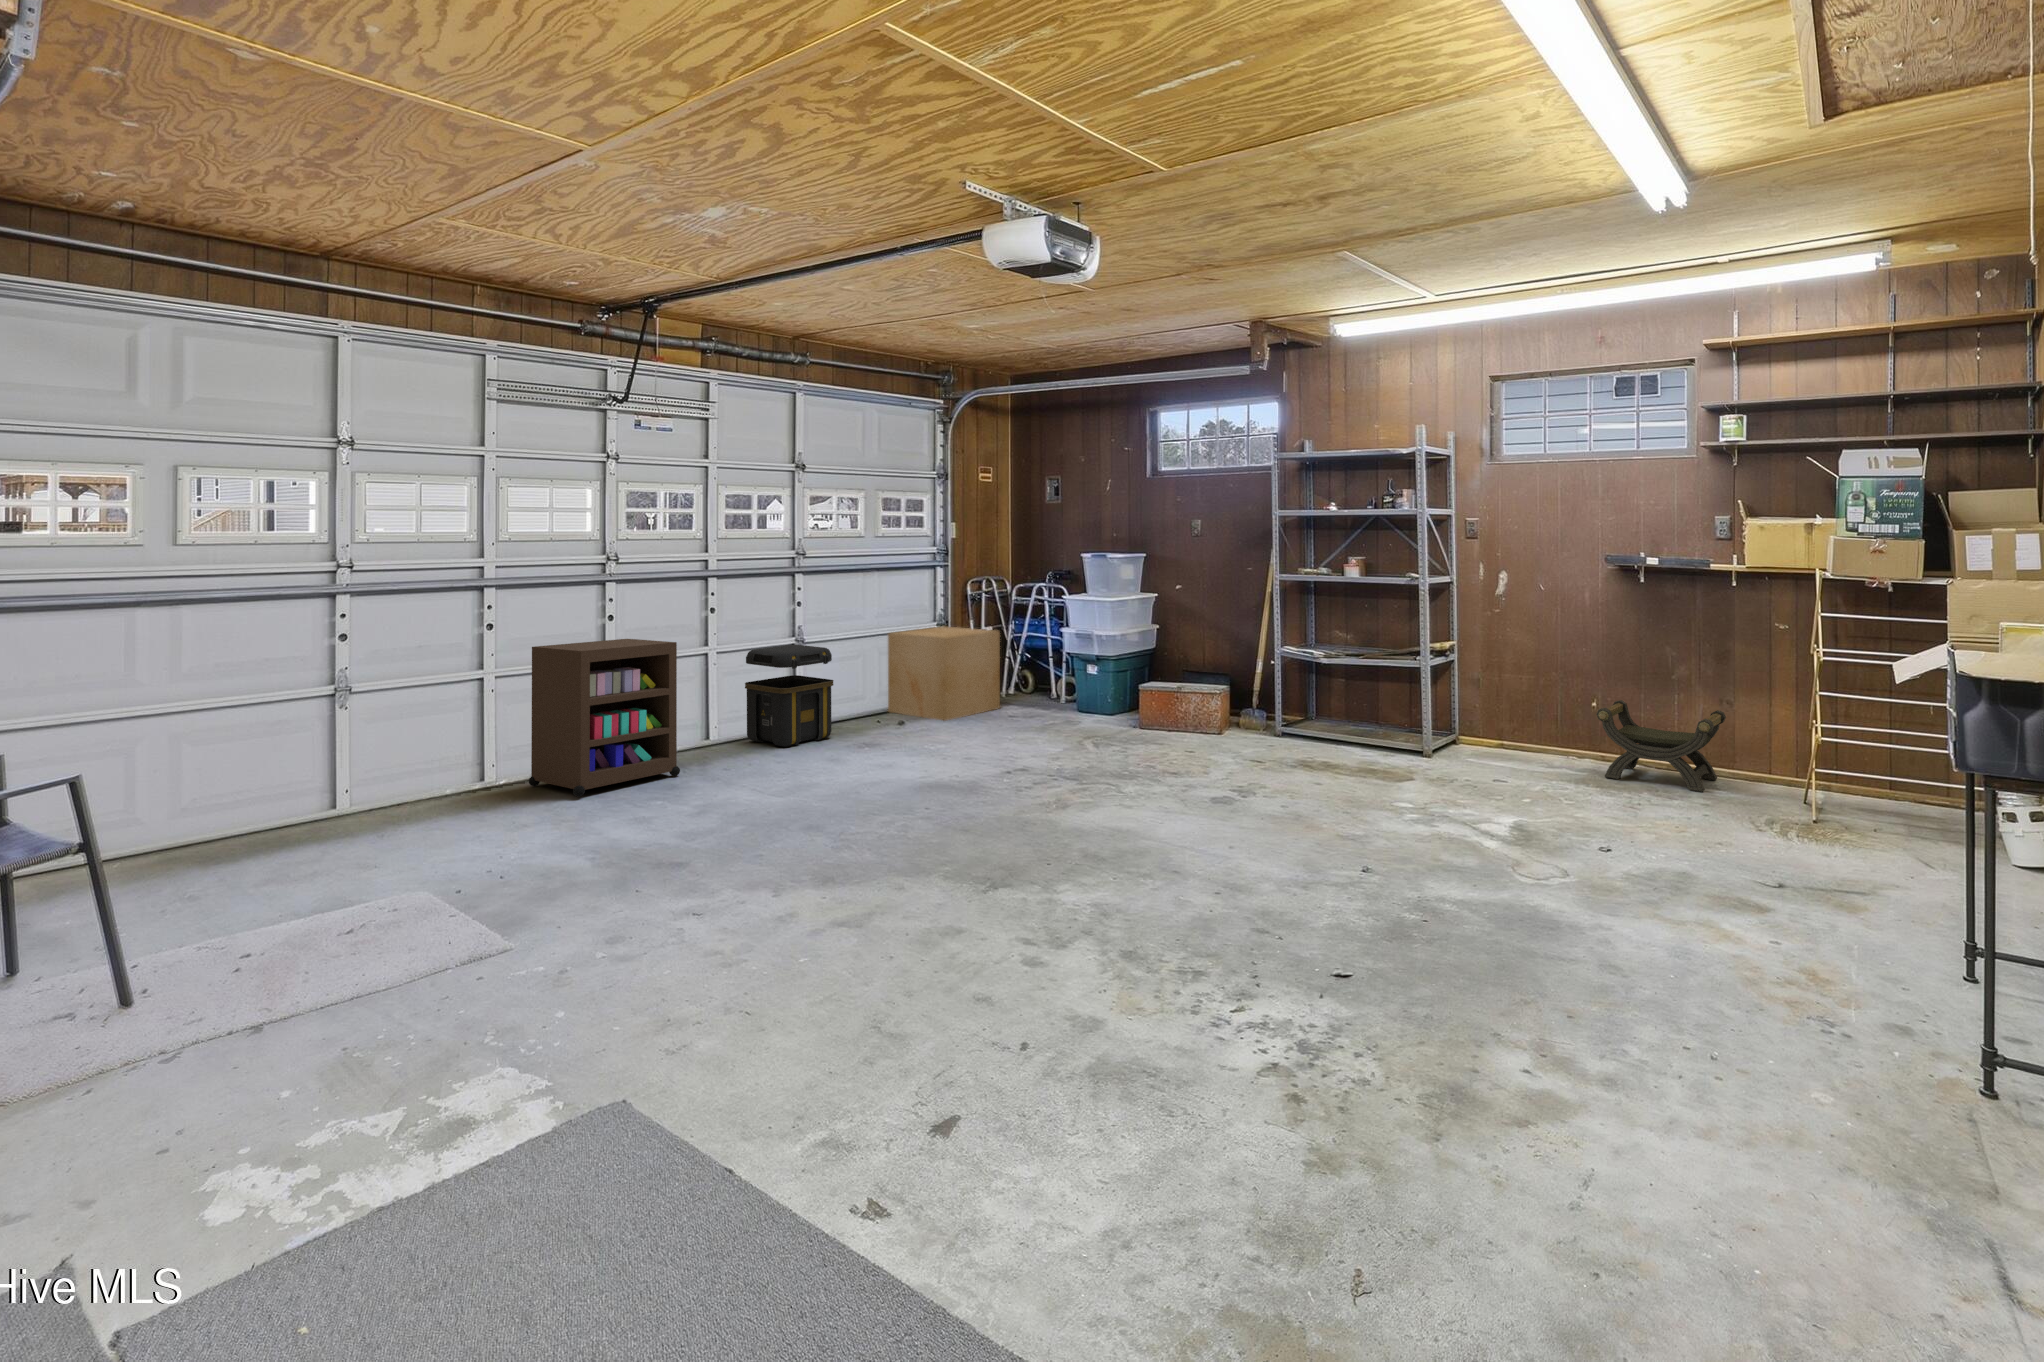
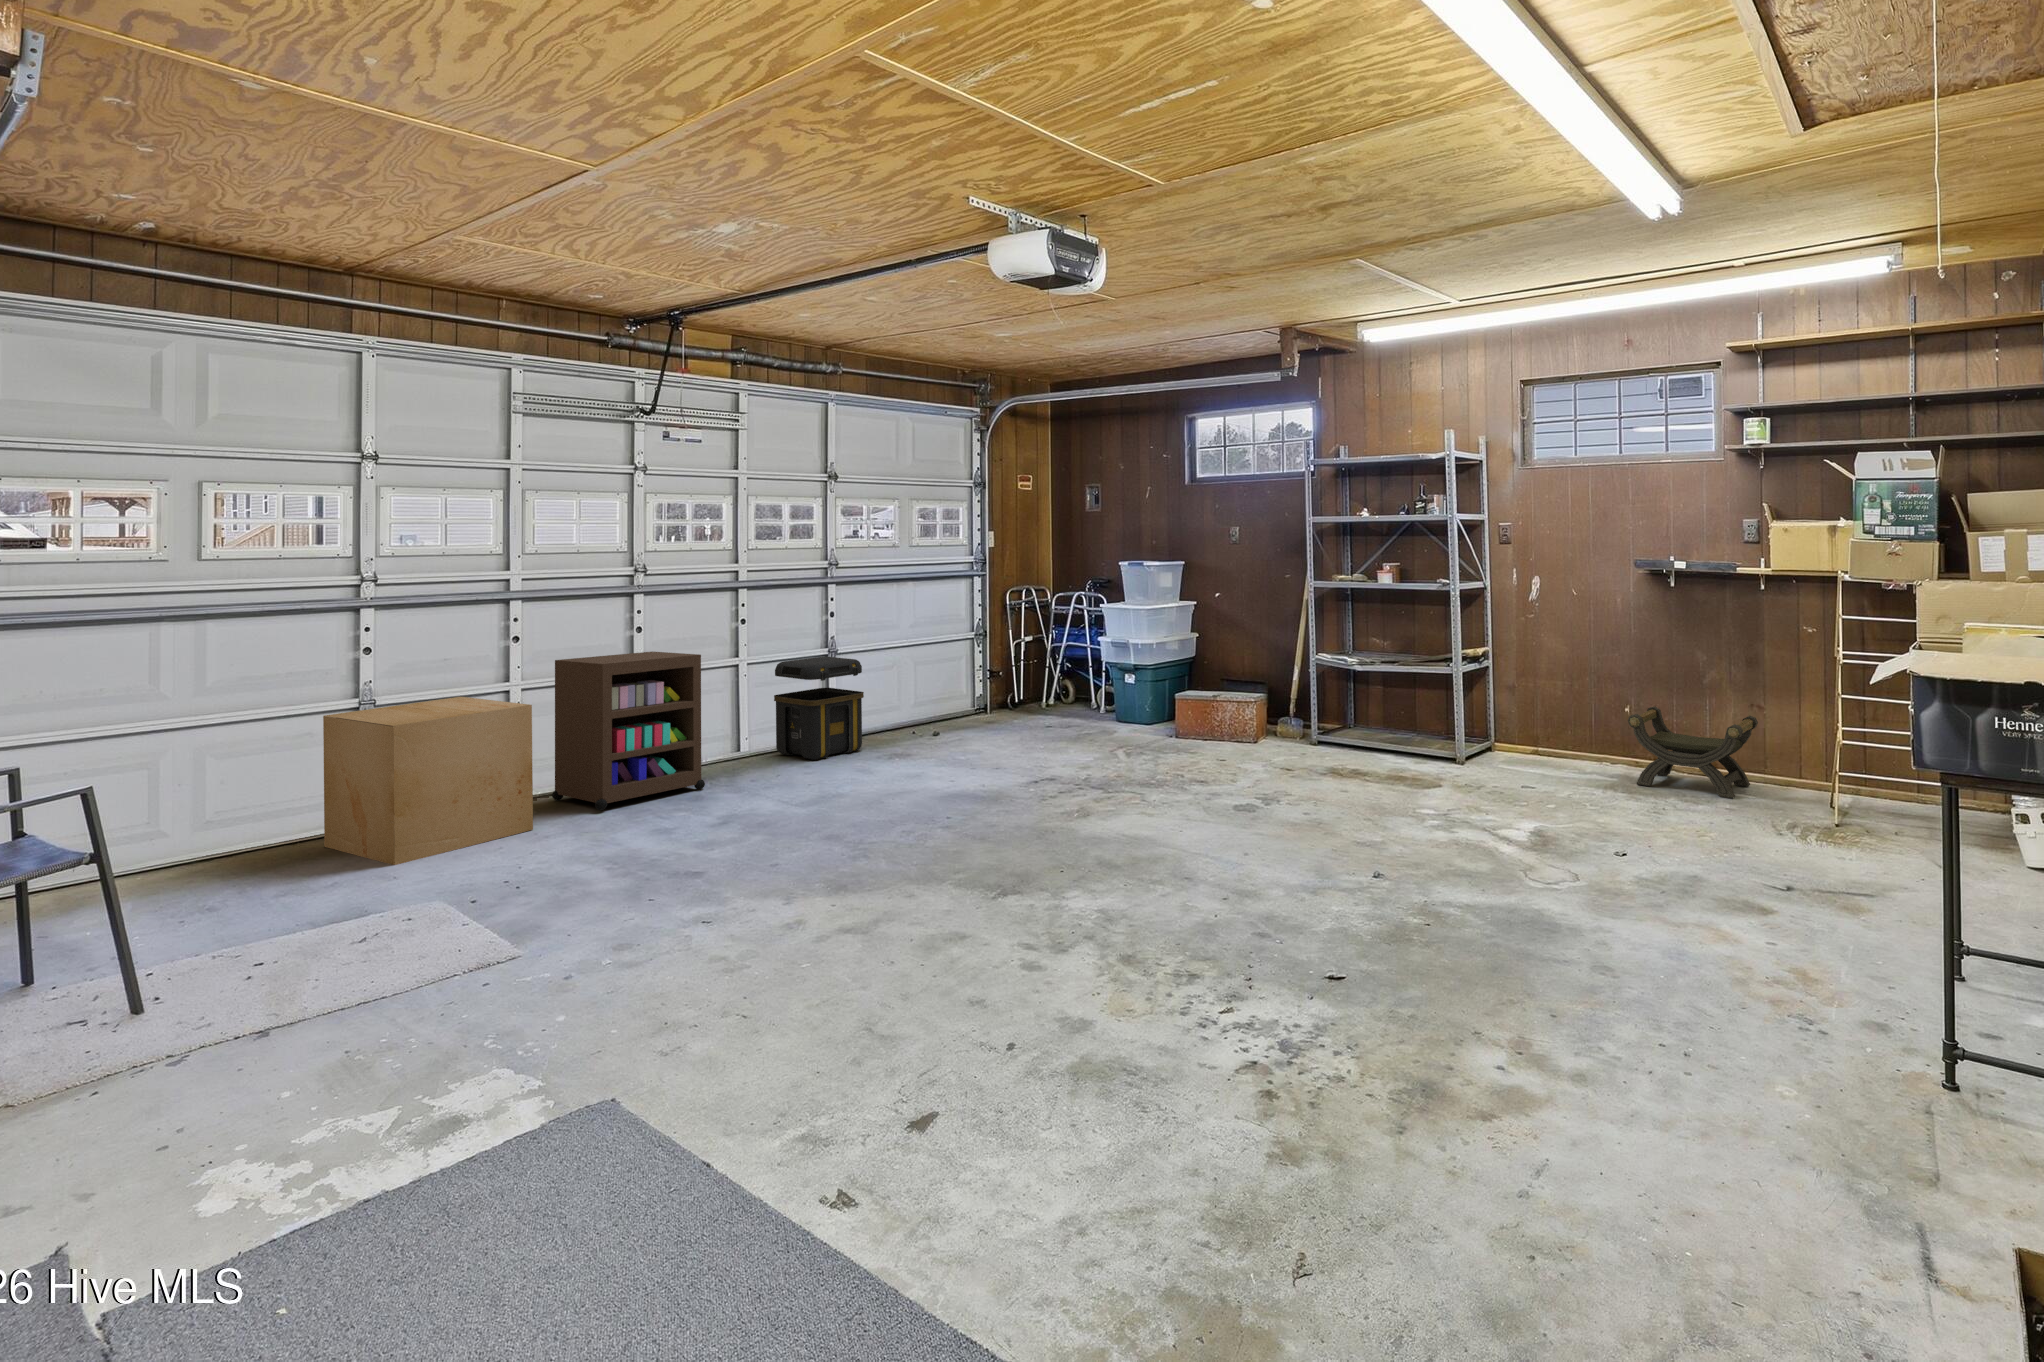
cardboard box: present [888,626,1000,721] -> present [323,697,533,865]

